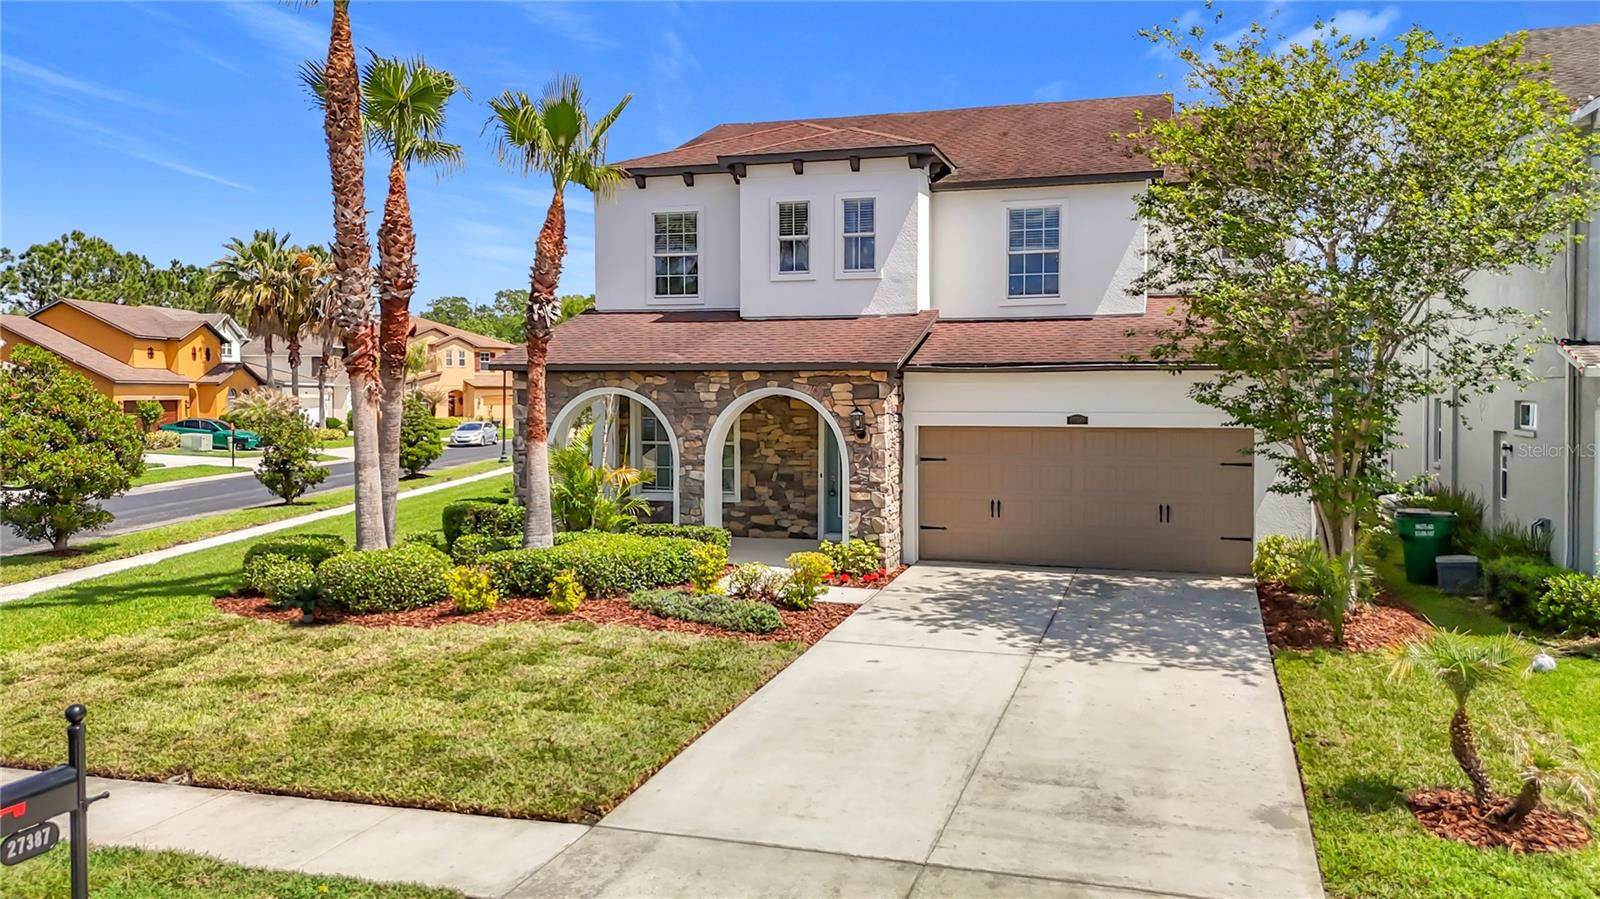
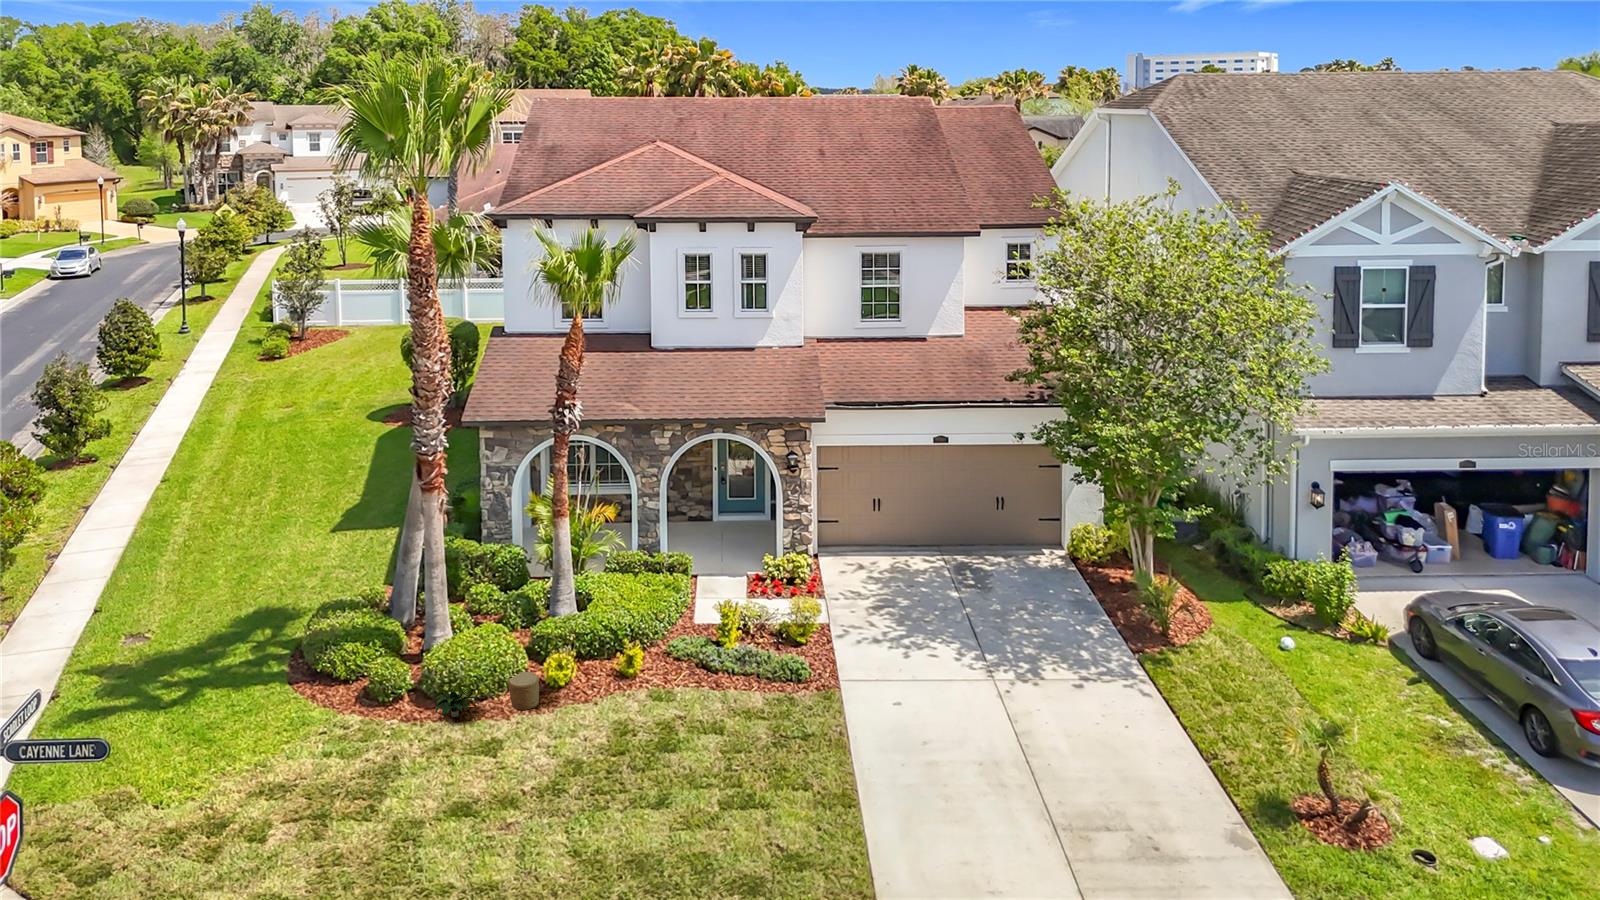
woven basket: none [368,584,409,627] -> present [508,672,539,710]

